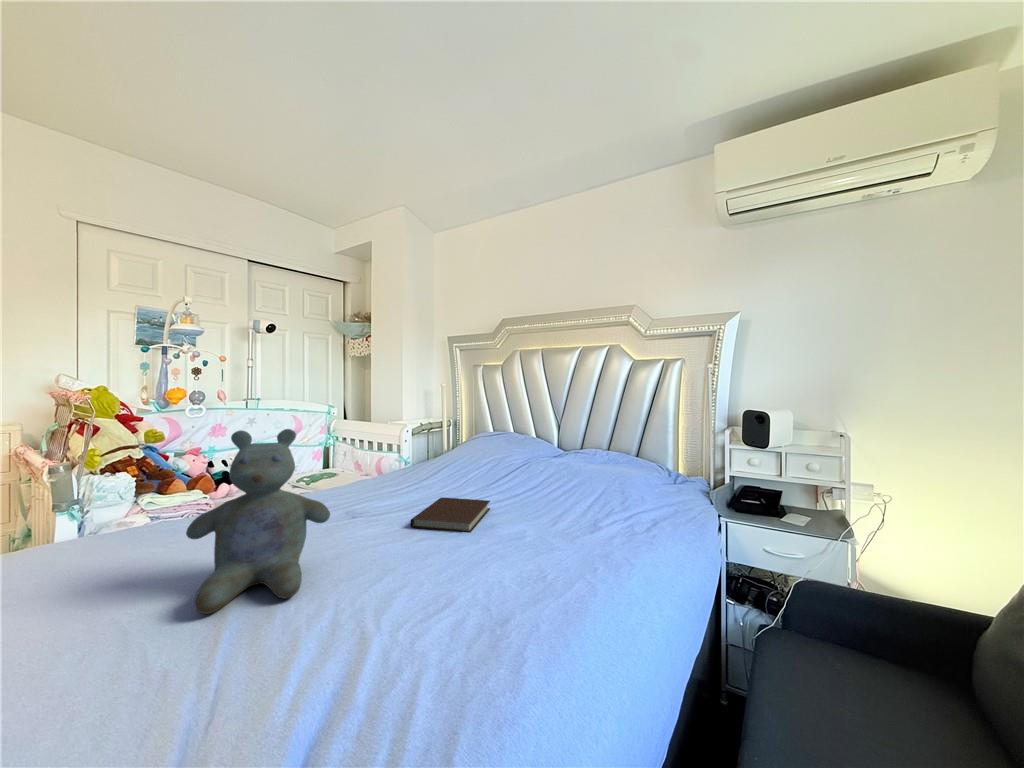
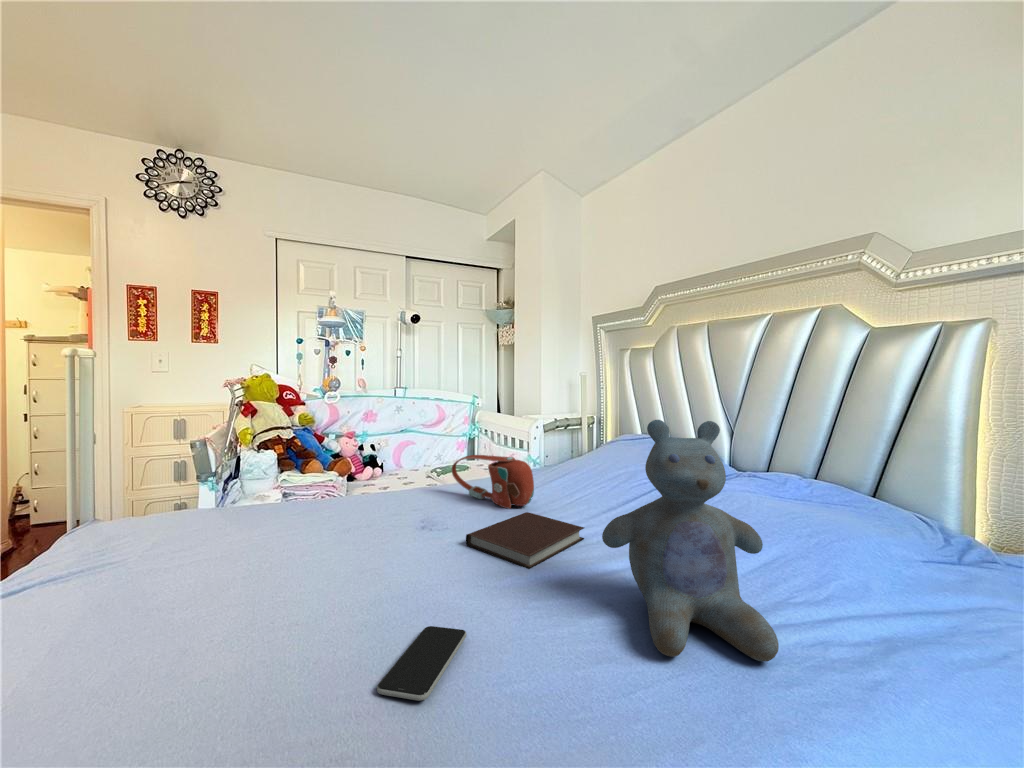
stuffed bear: present [186,429,330,614] -> present [602,420,779,661]
handbag: none [357,457,437,499] -> present [452,455,534,509]
smartphone: none [438,570,477,612] -> present [377,626,467,701]

